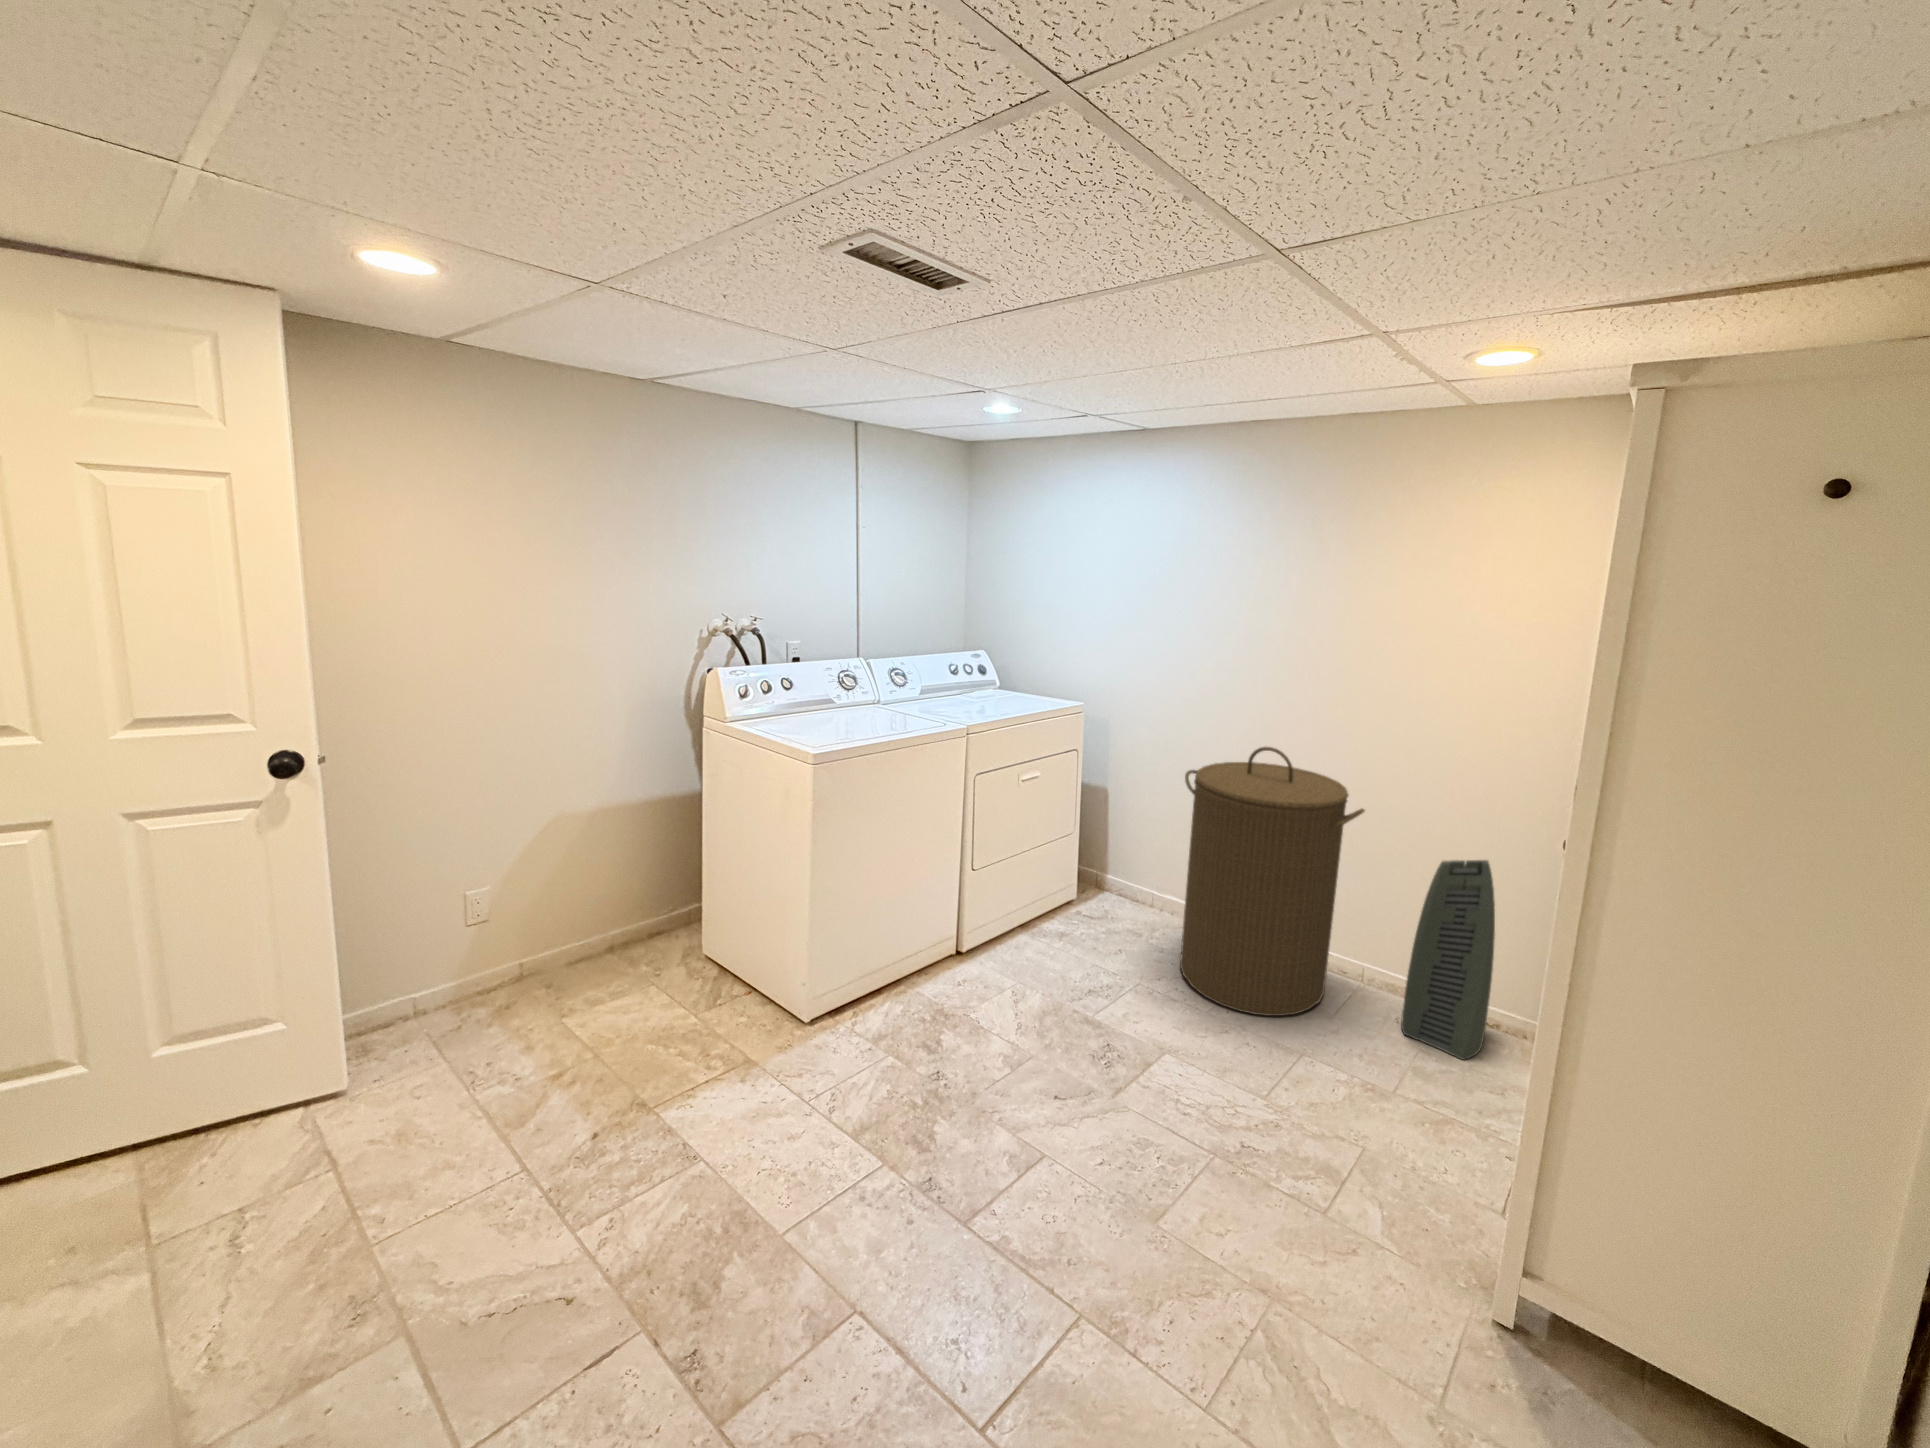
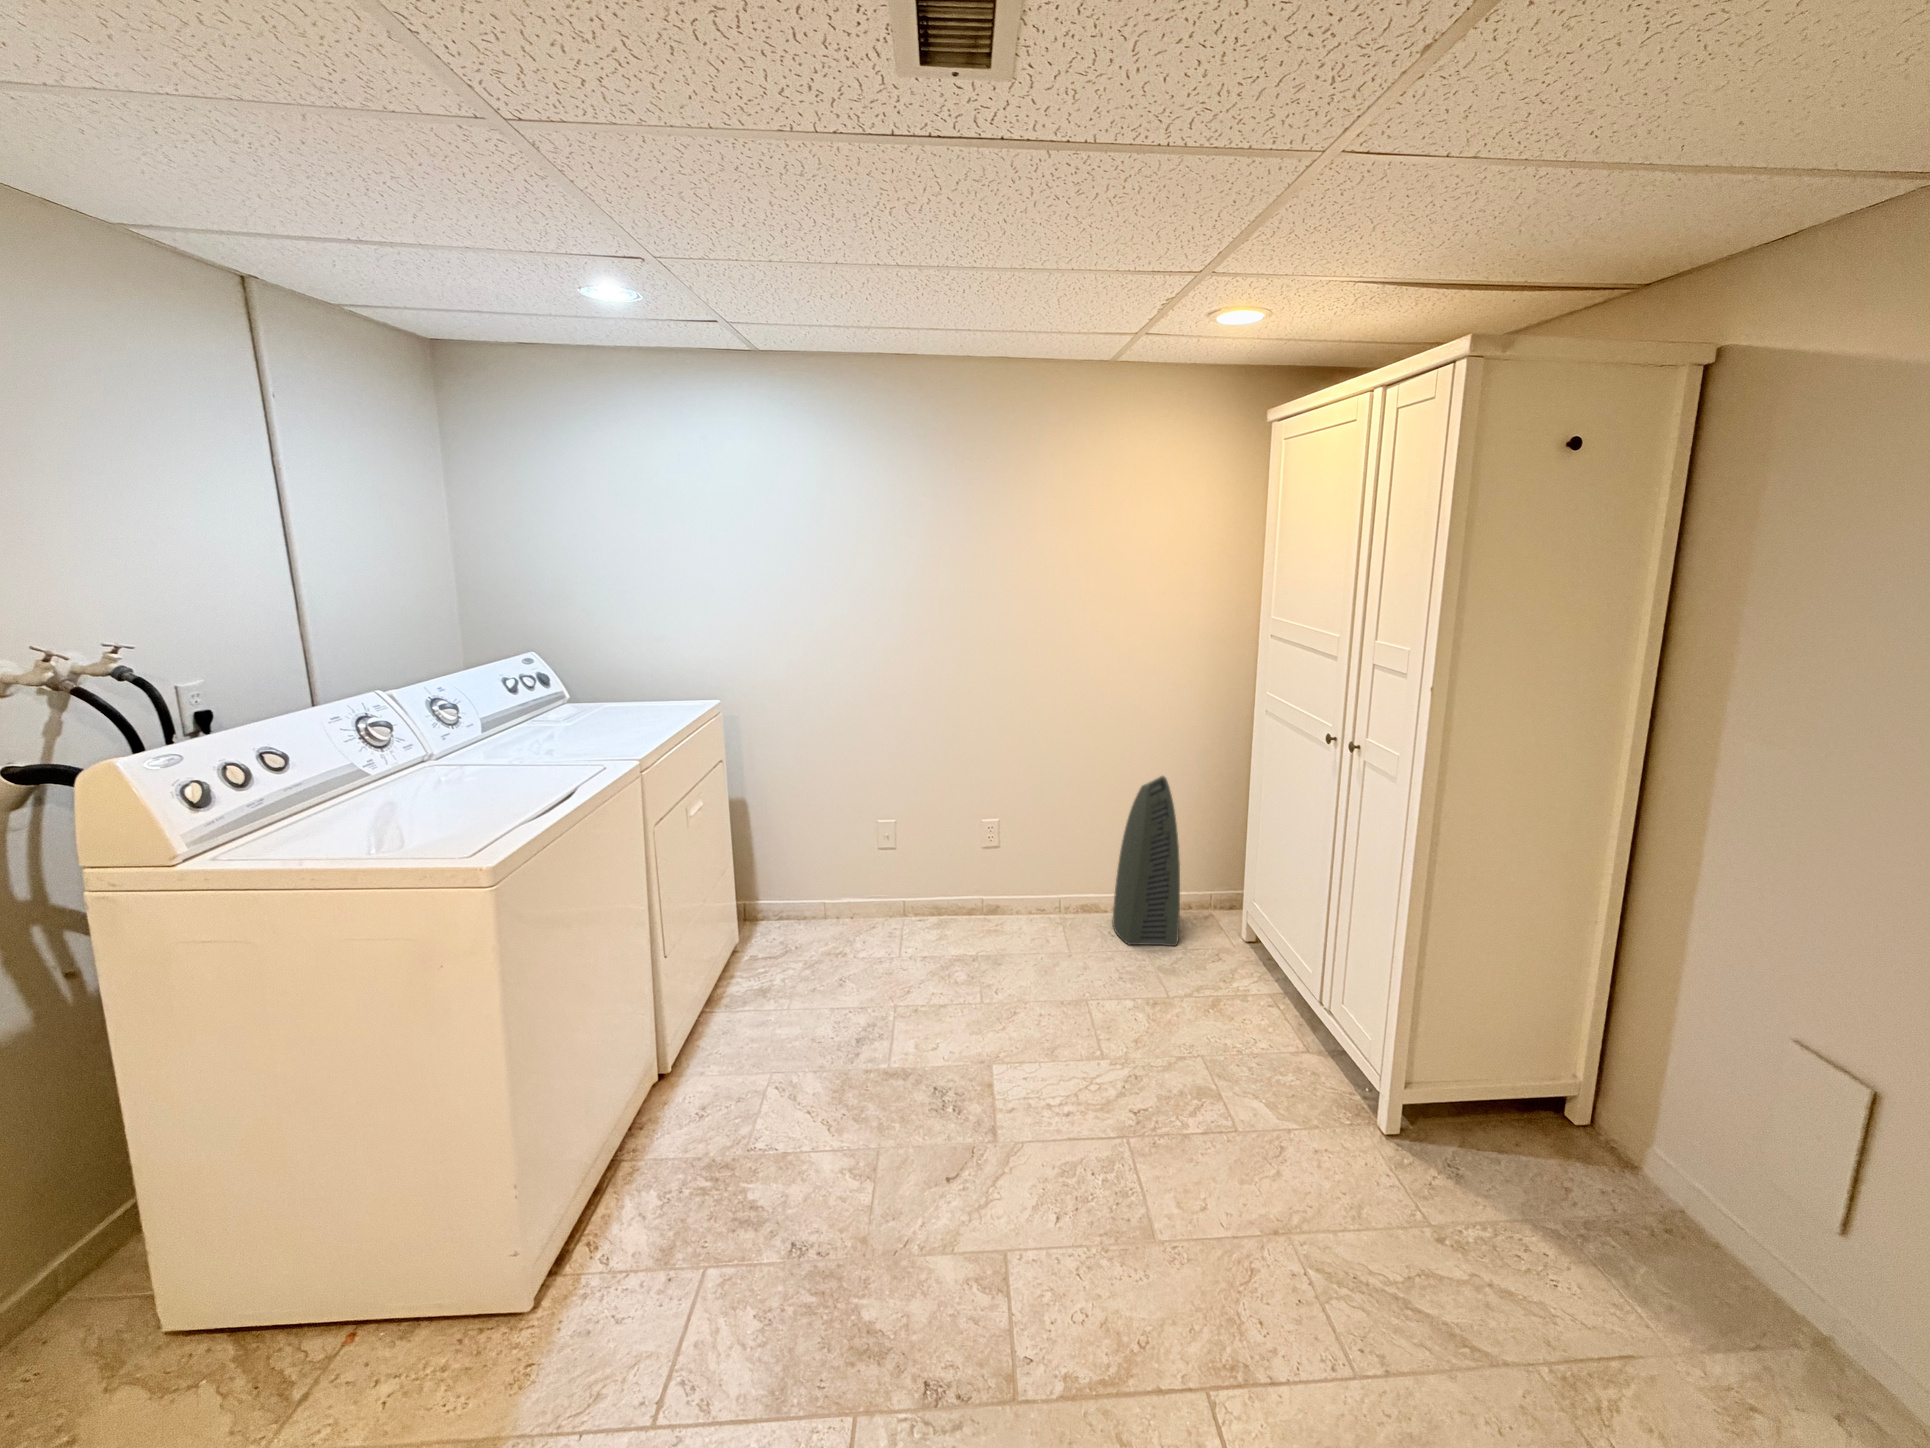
laundry hamper: present [1180,747,1365,1016] -> none [898,714,1084,989]

